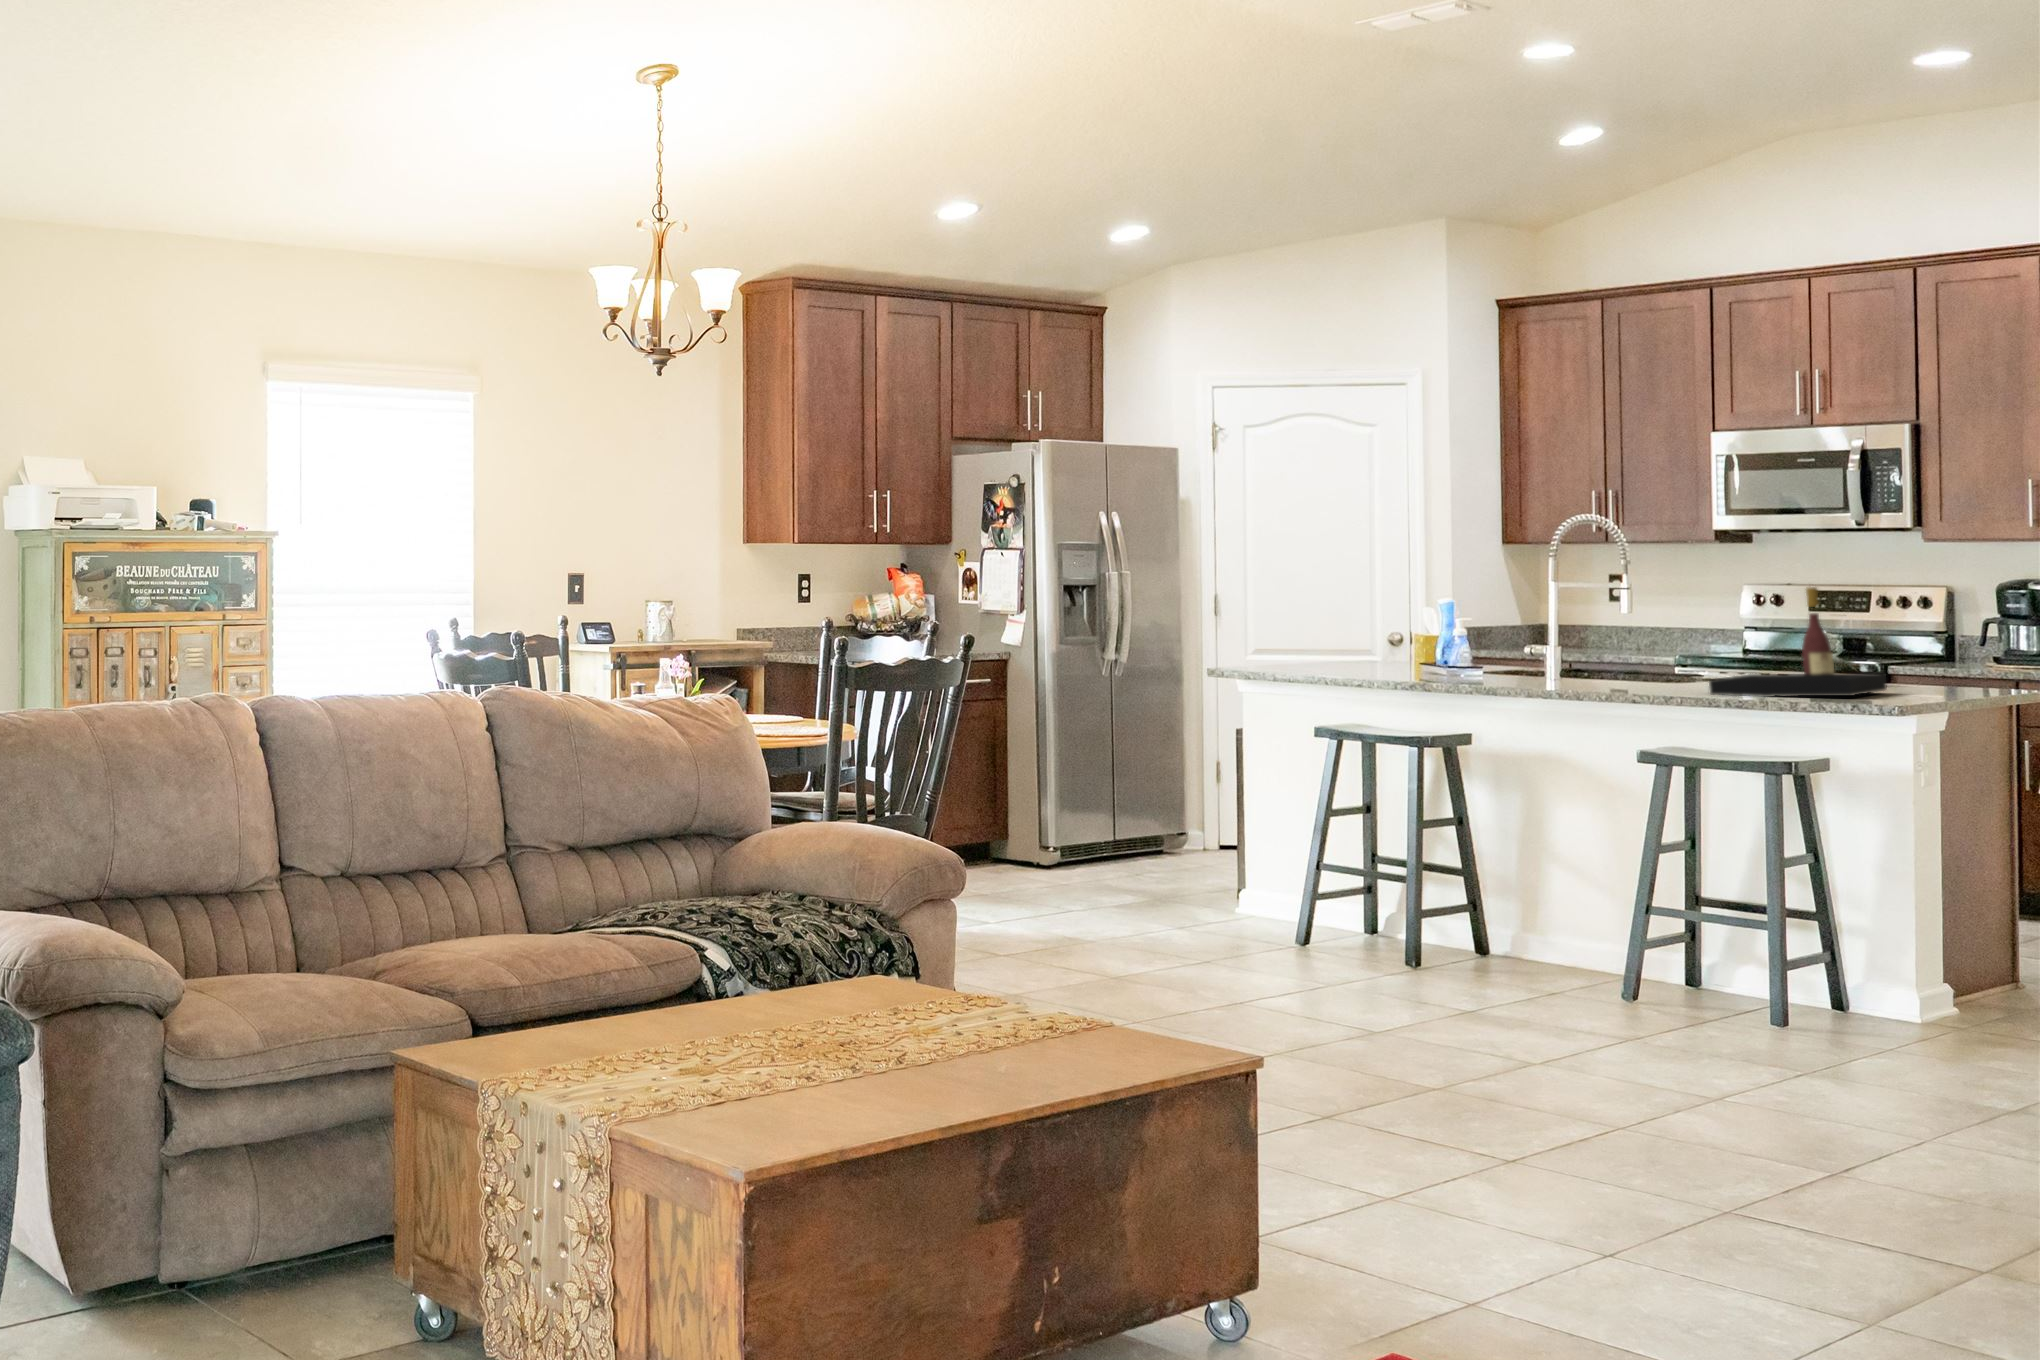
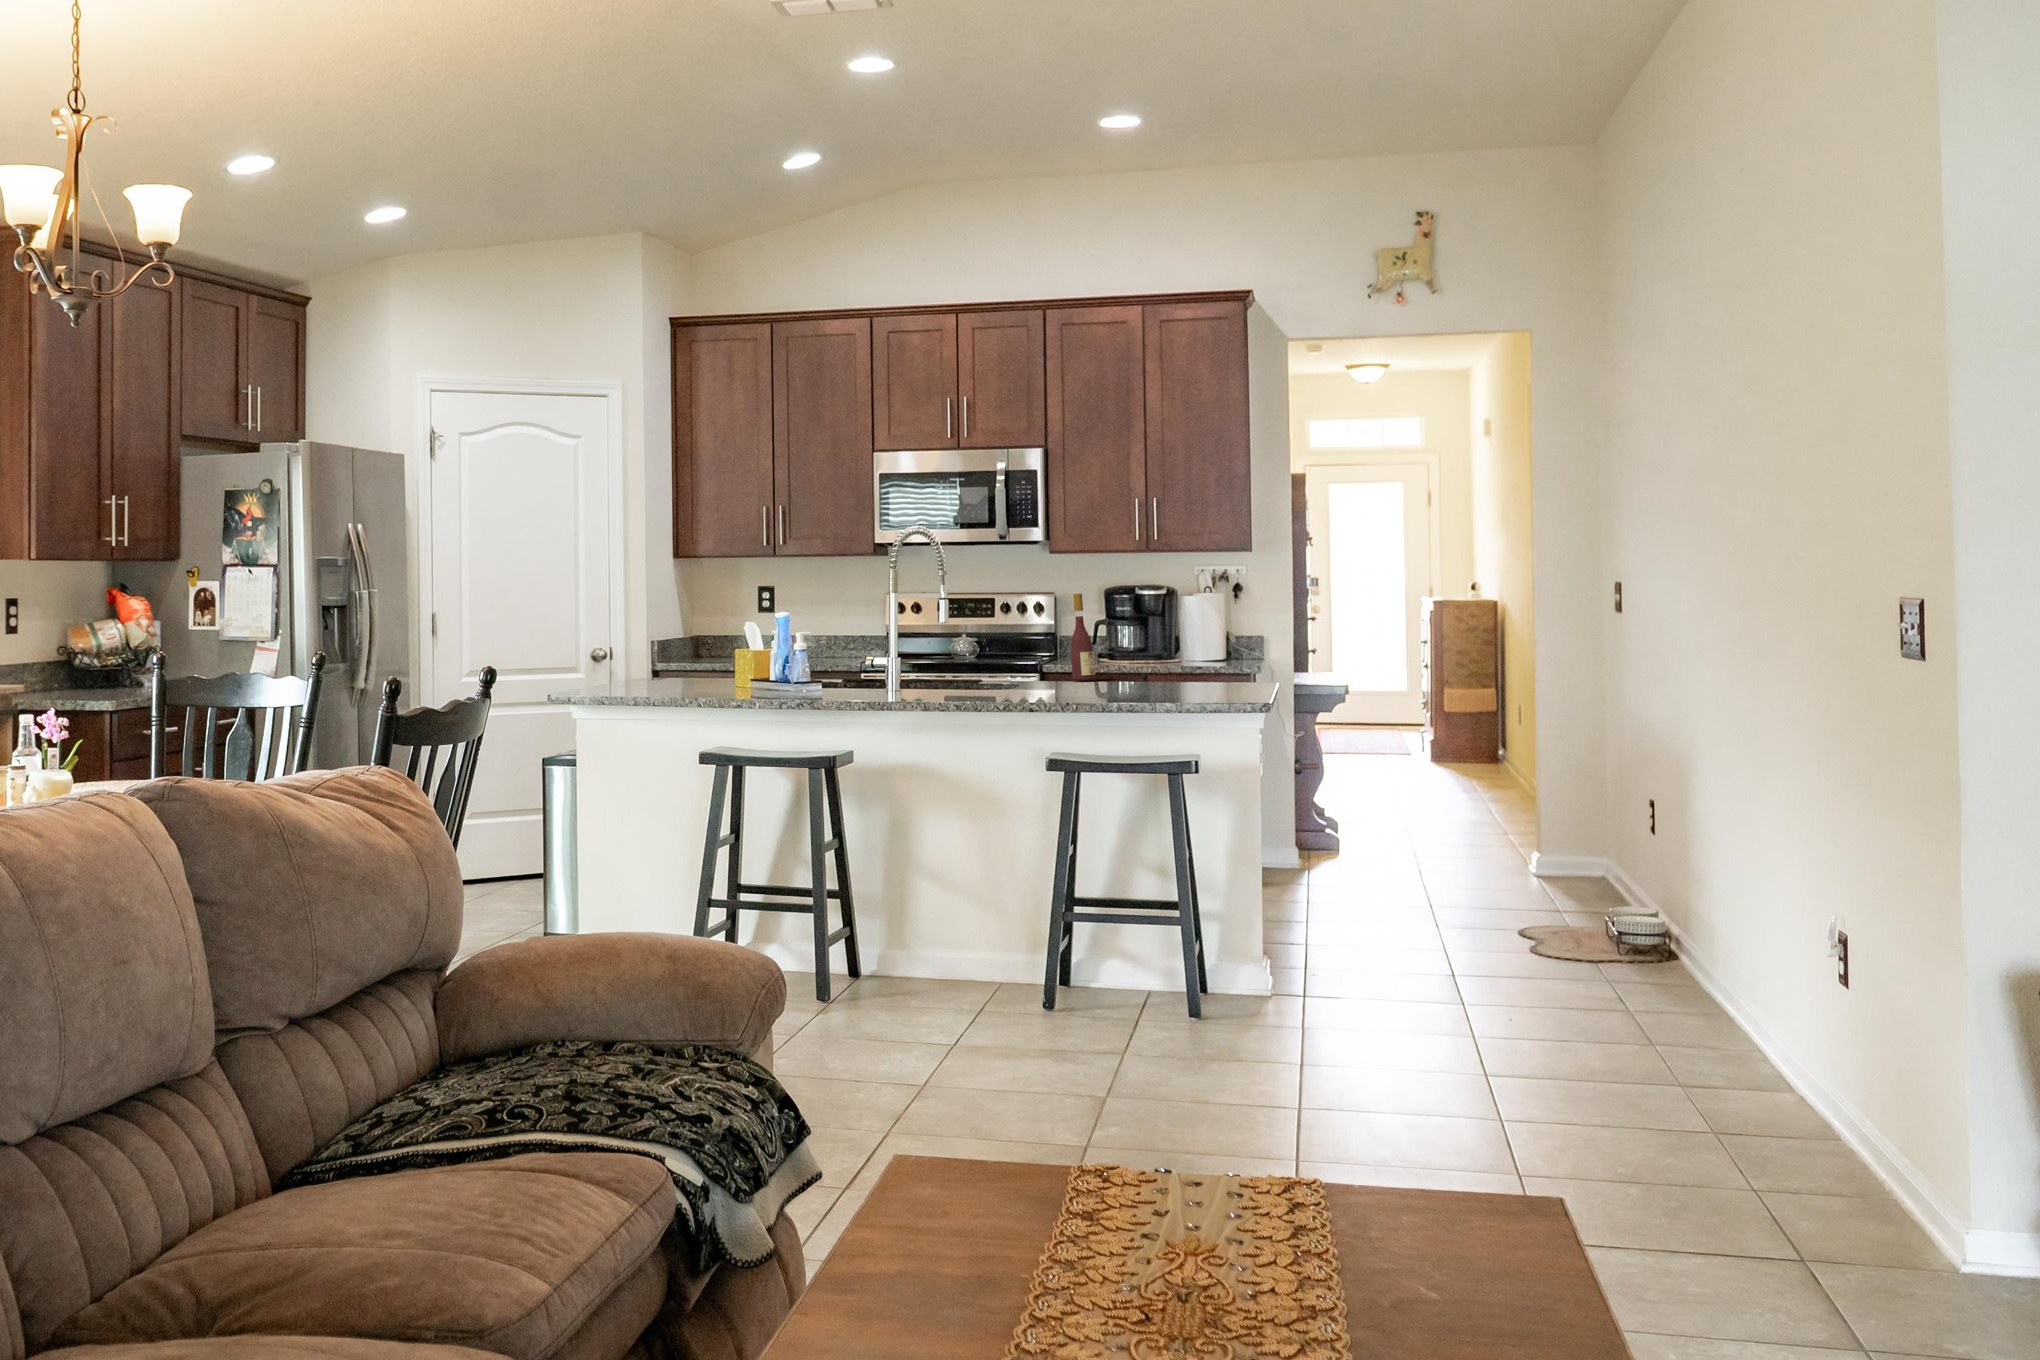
decorative tray: present [1709,672,1887,697] -> none [1058,667,1182,695]

